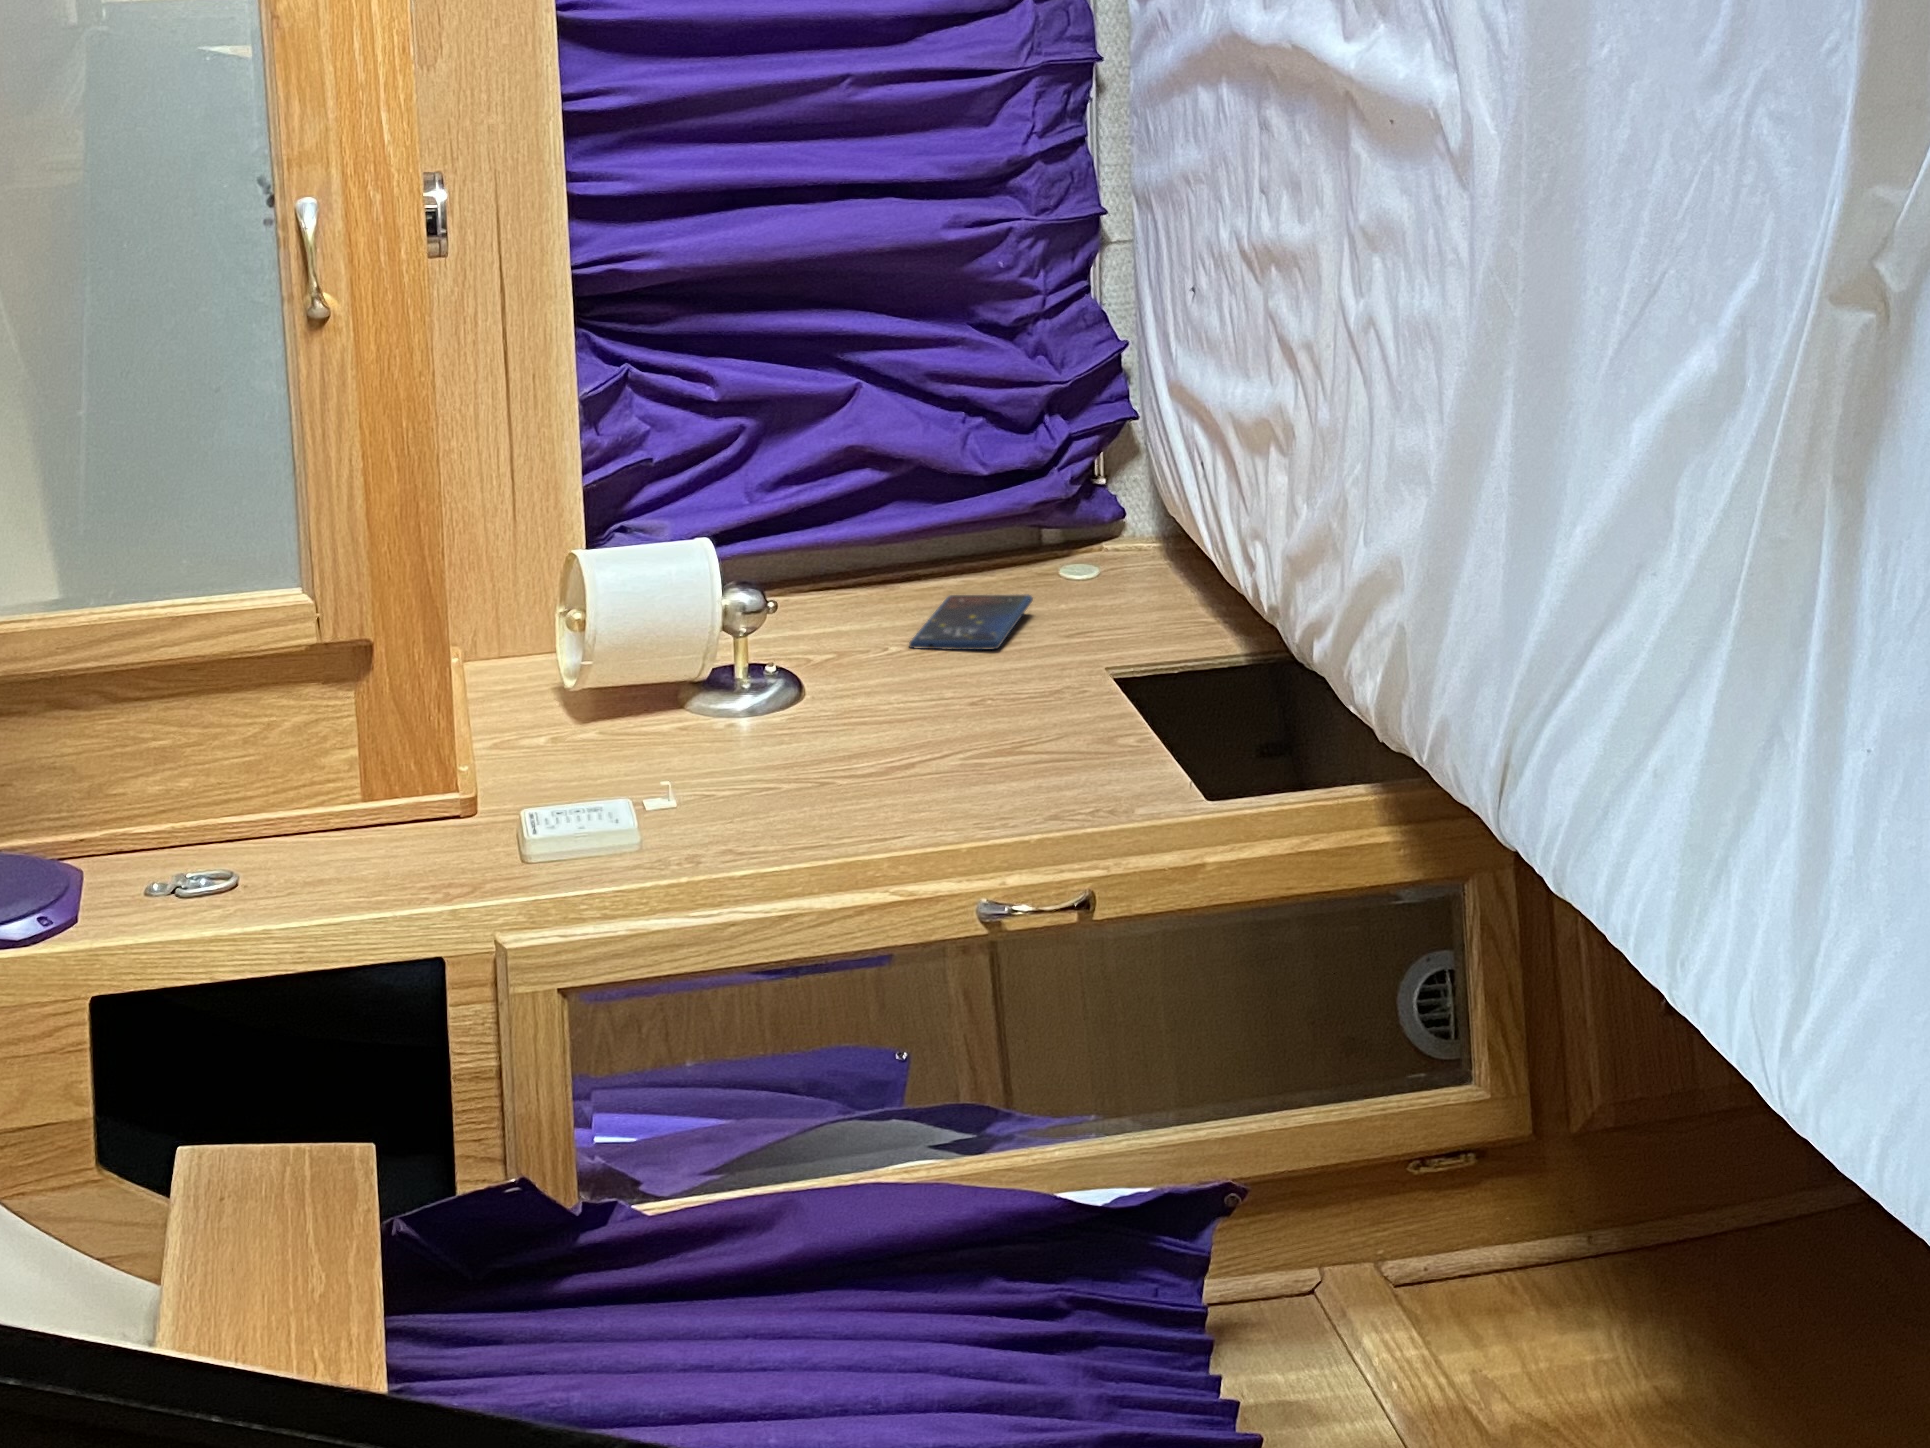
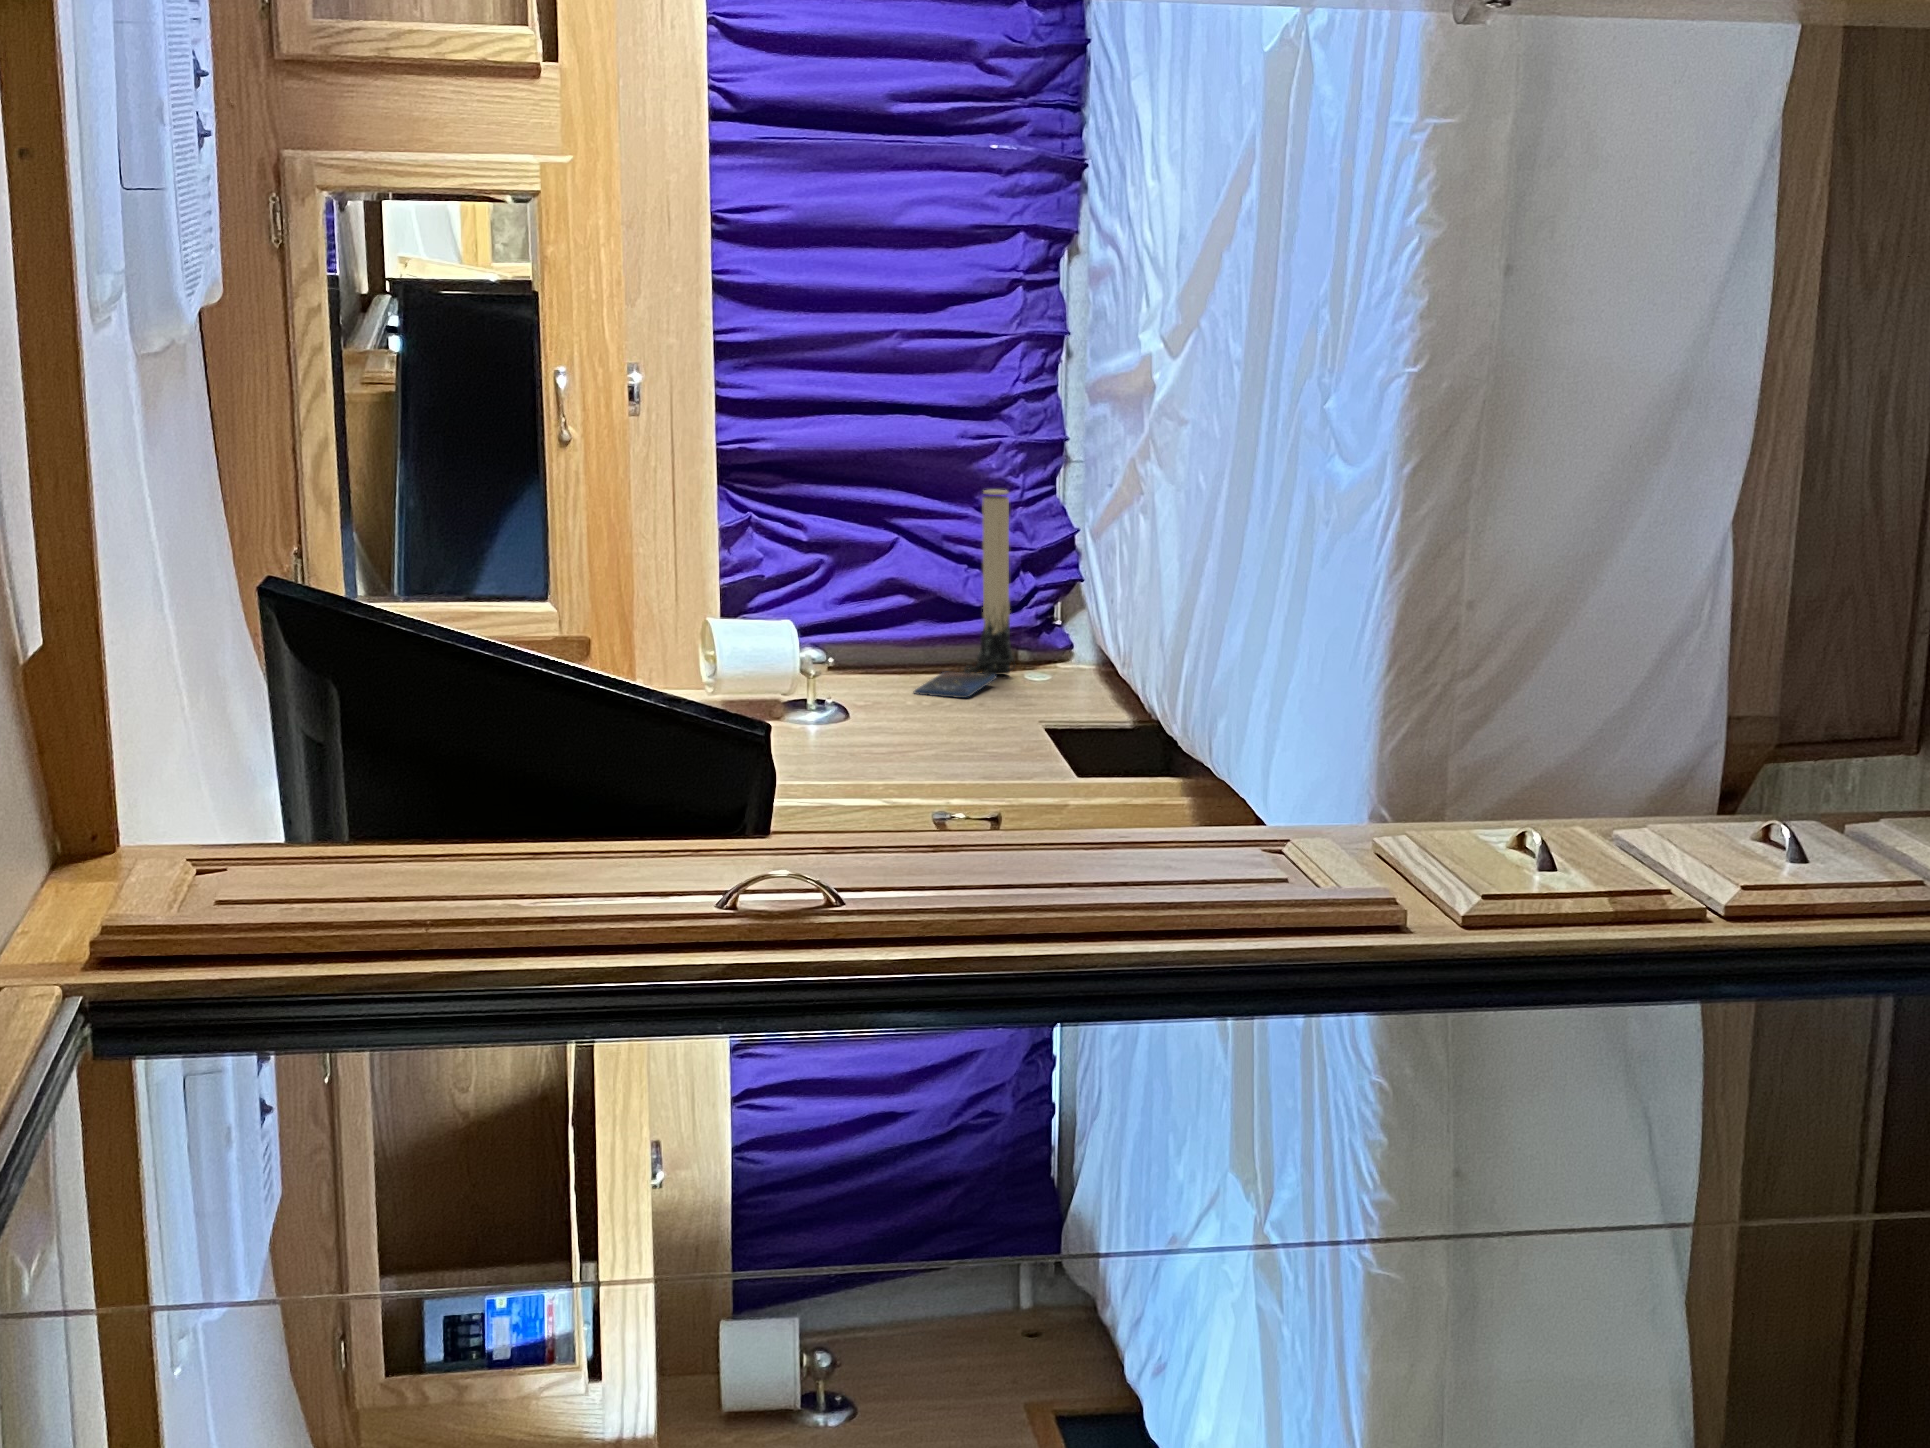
candle: none [975,305,1055,591] -> present [964,490,1015,675]

